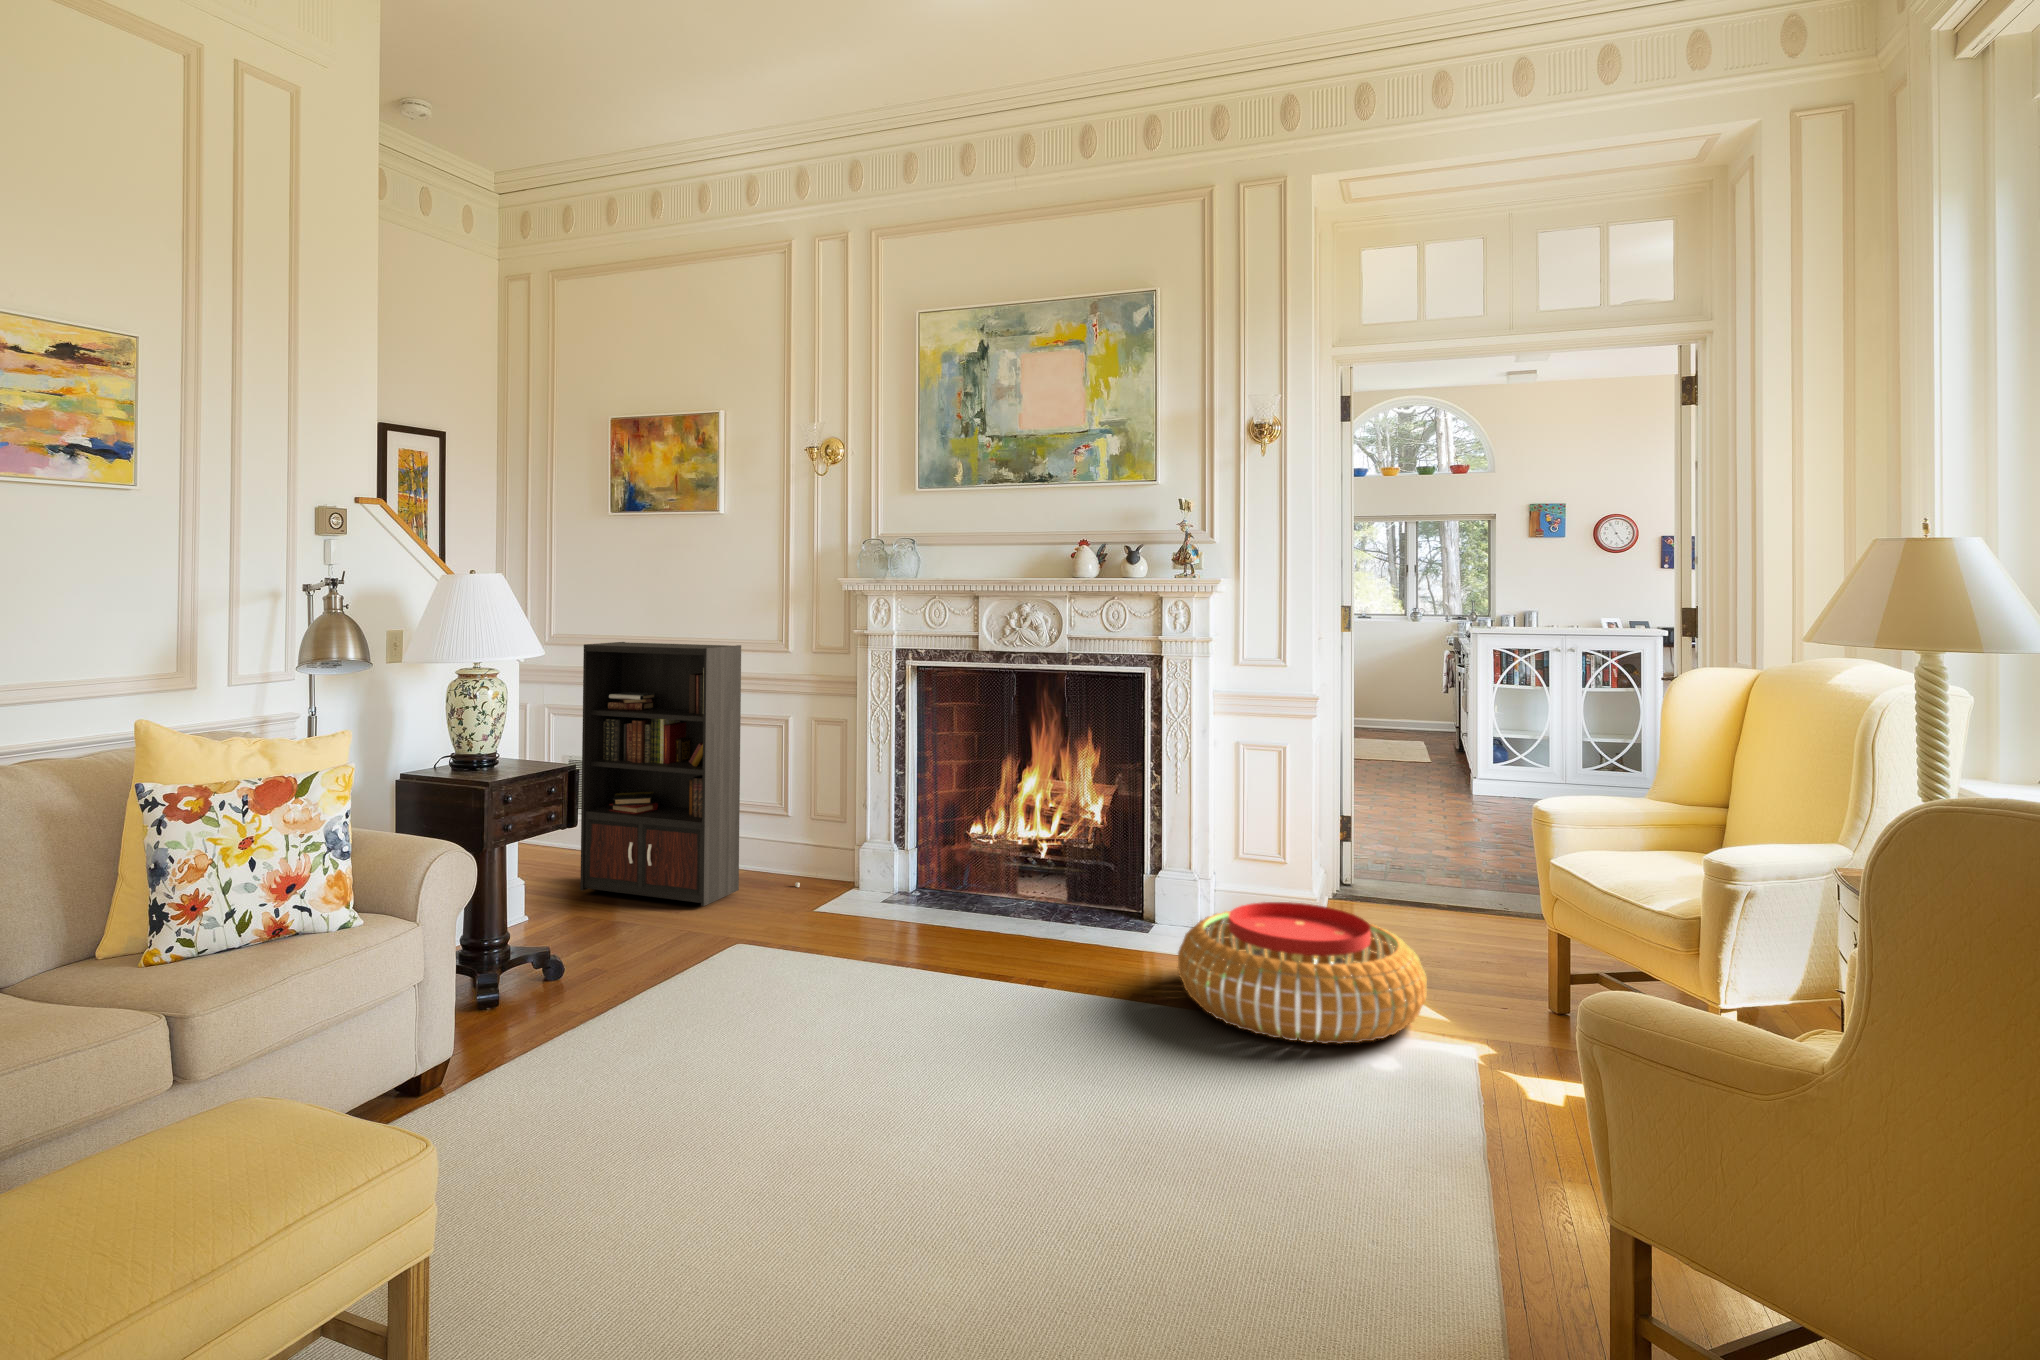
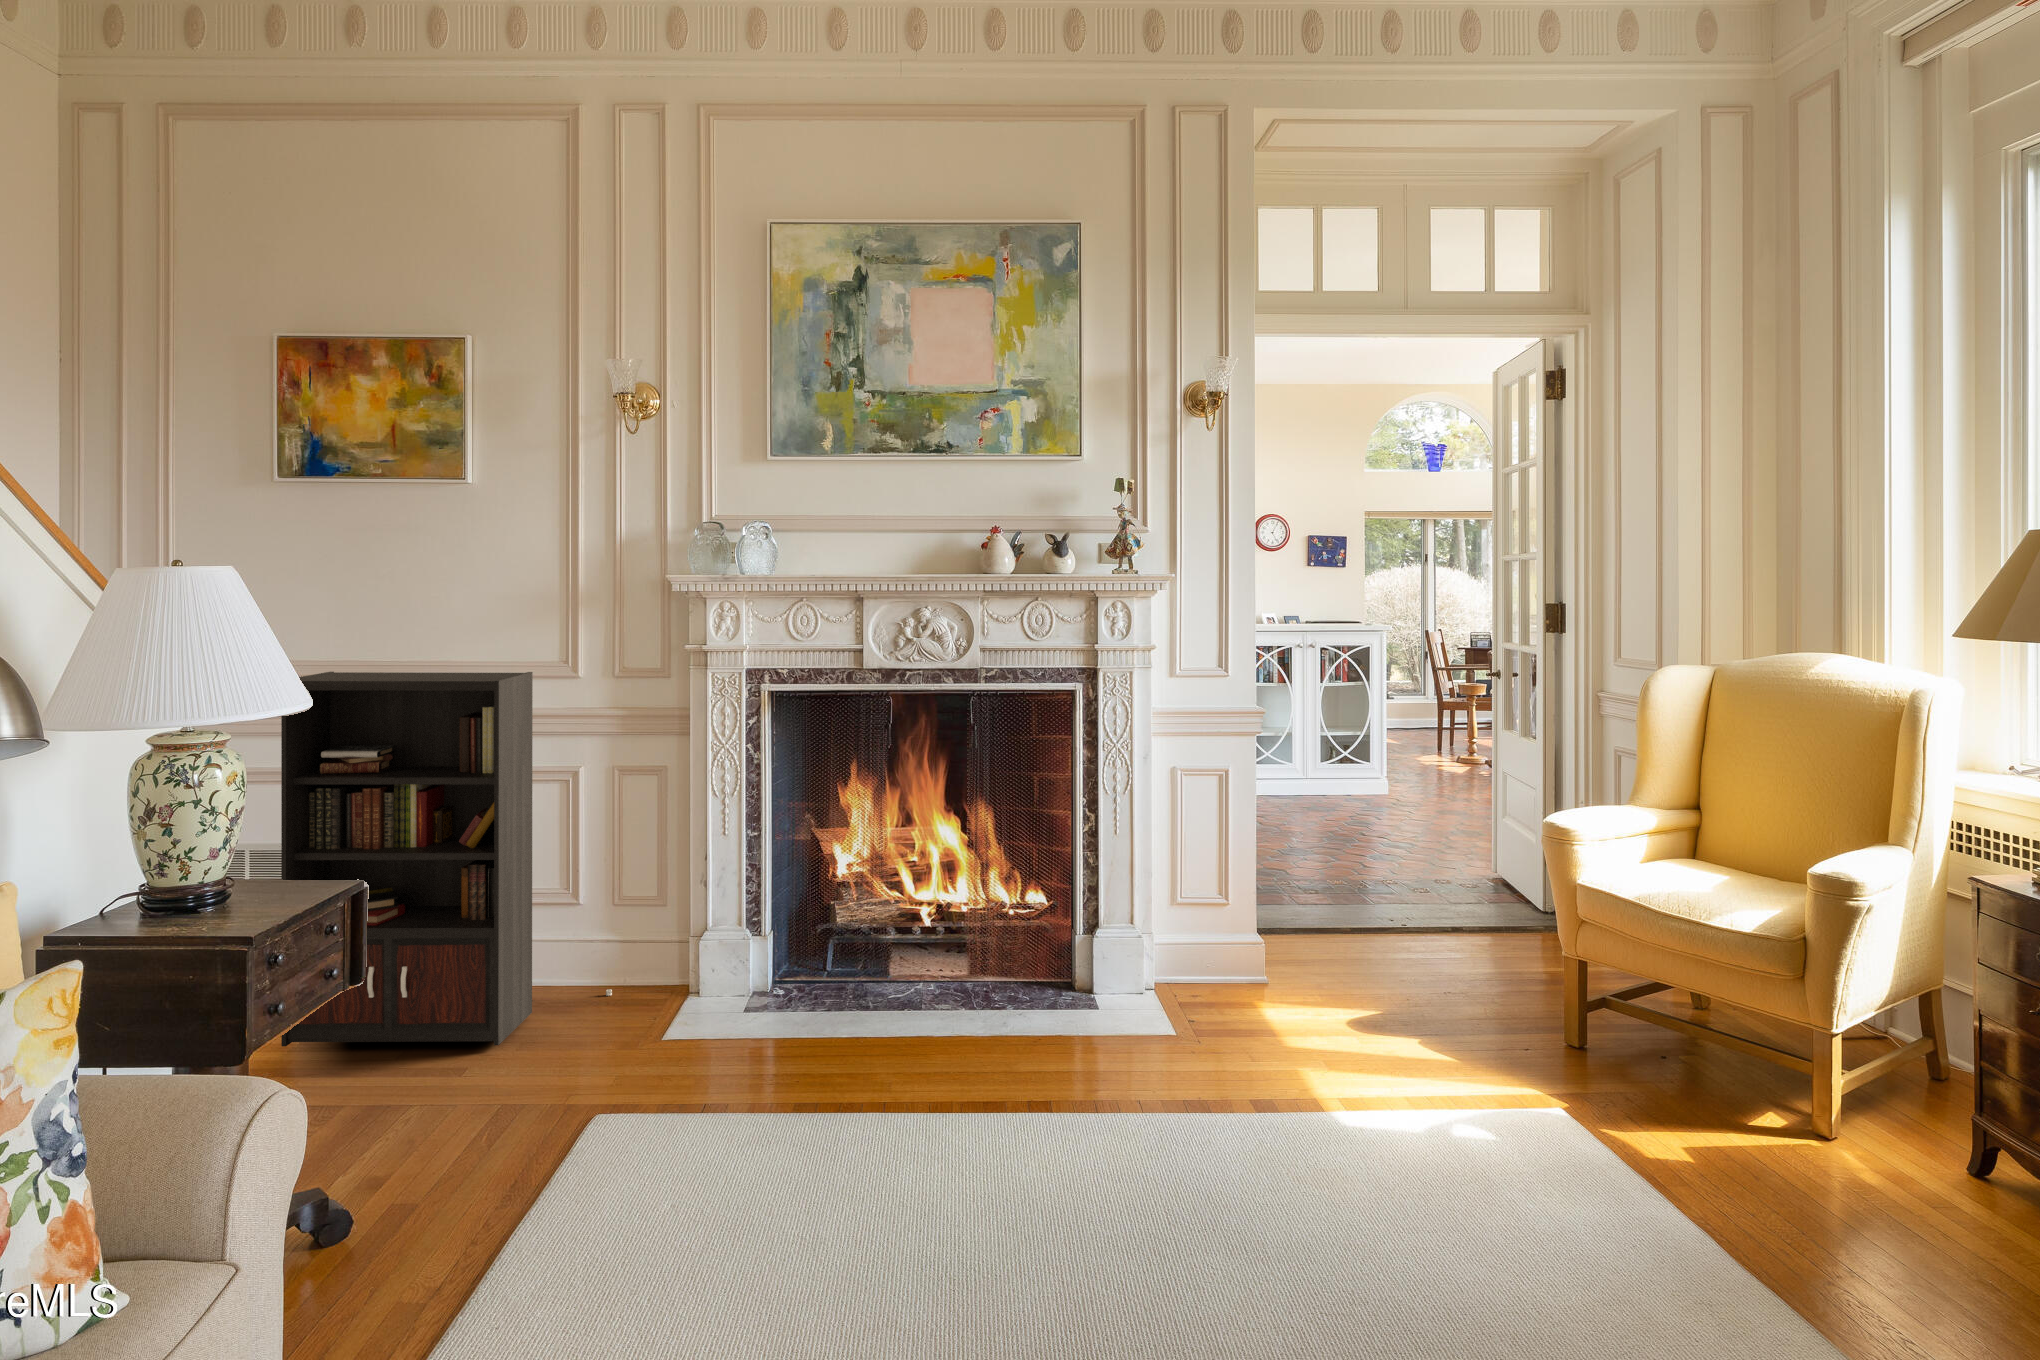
pouf: present [1178,902,1427,1044] -> none [1185,951,1462,1118]

